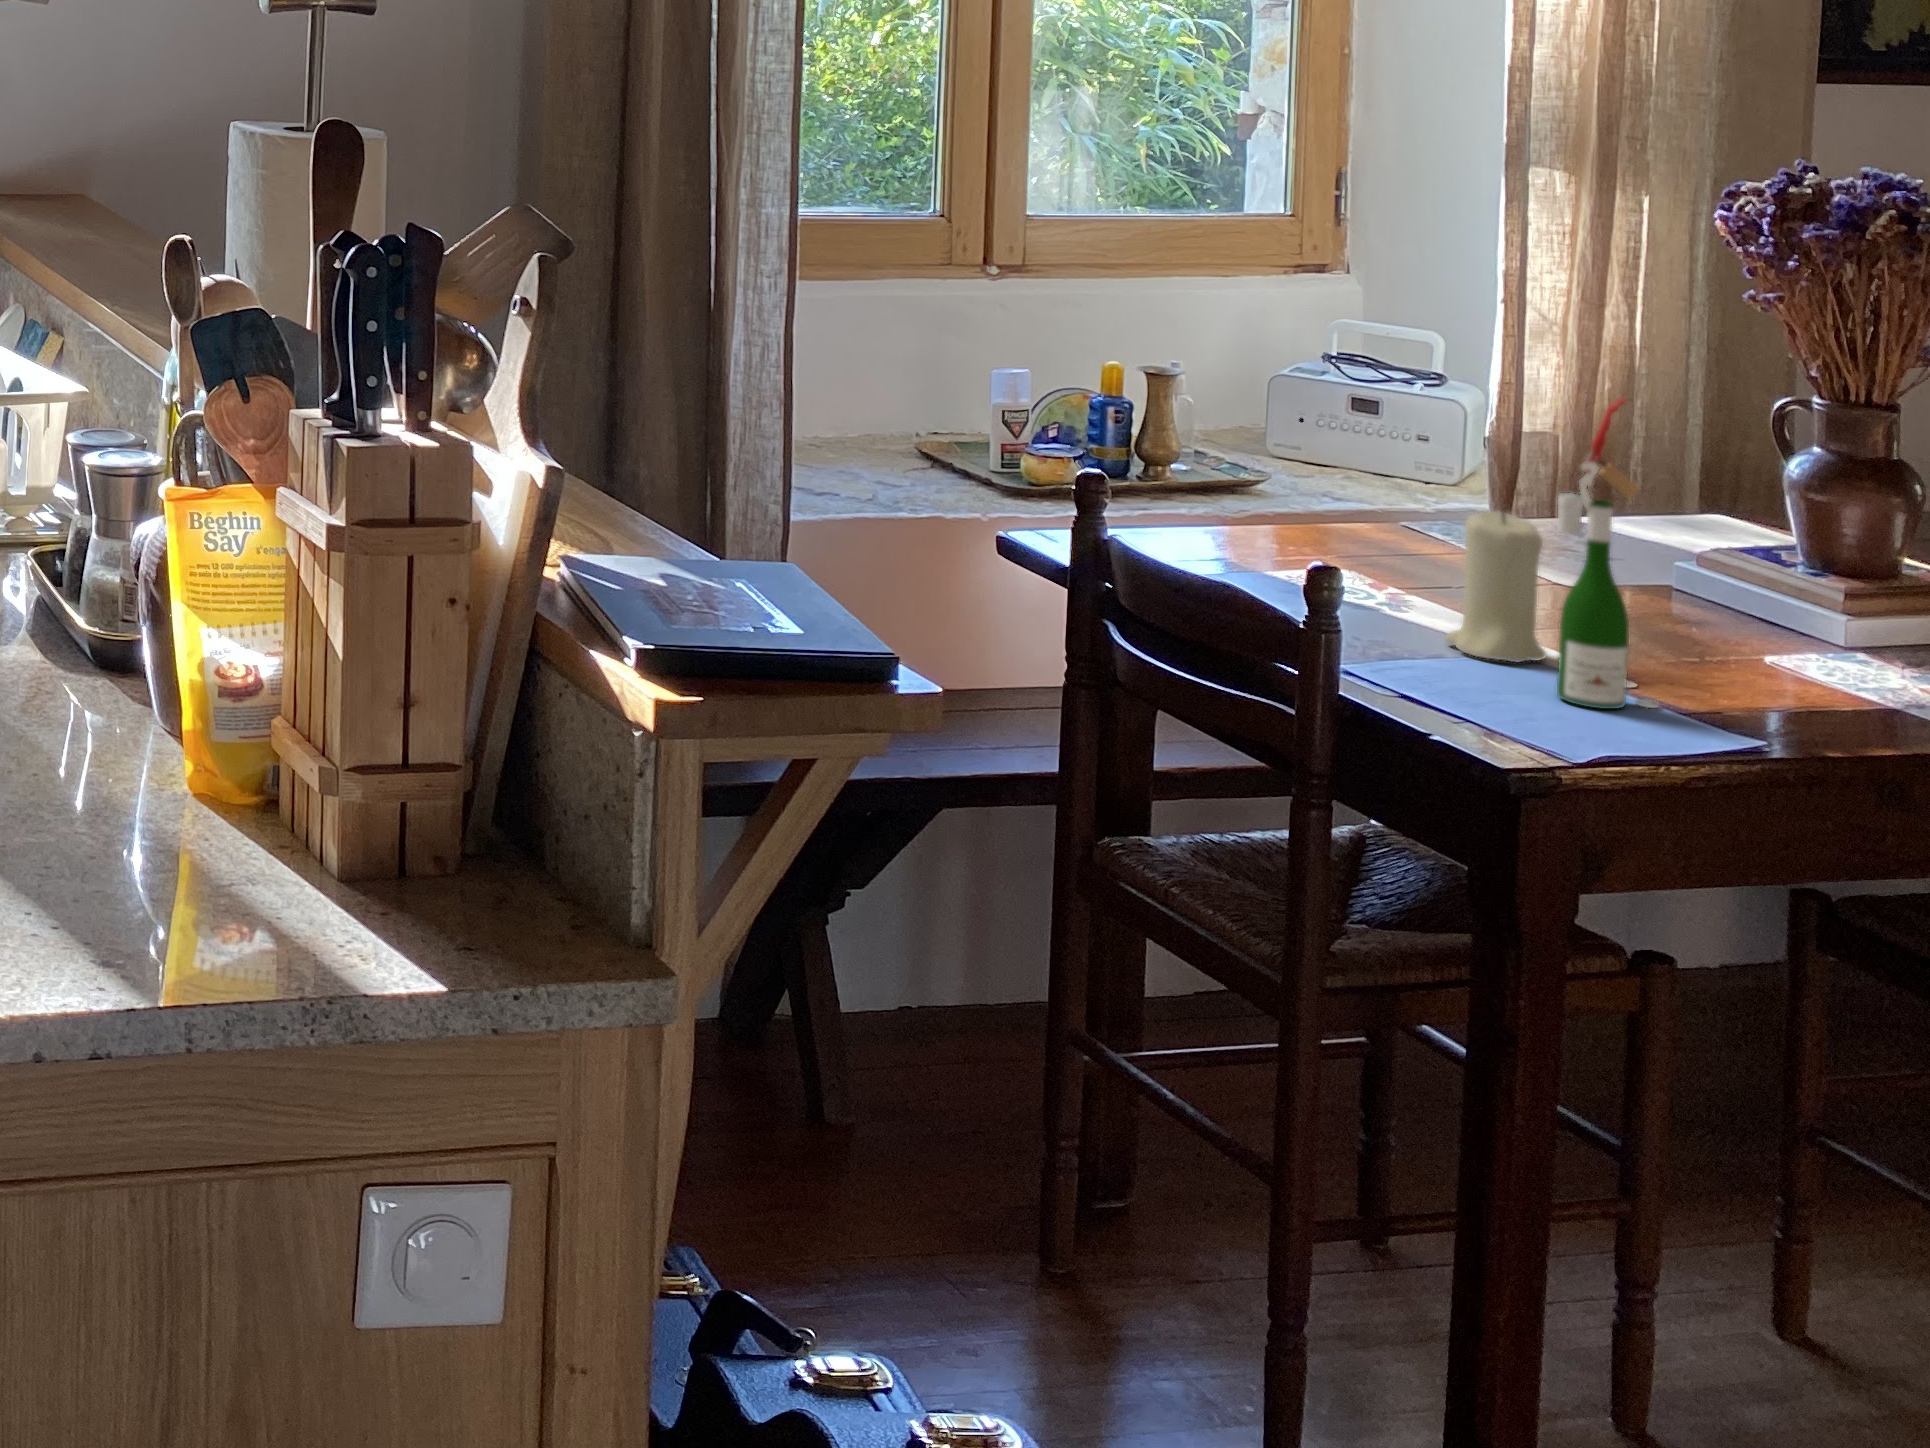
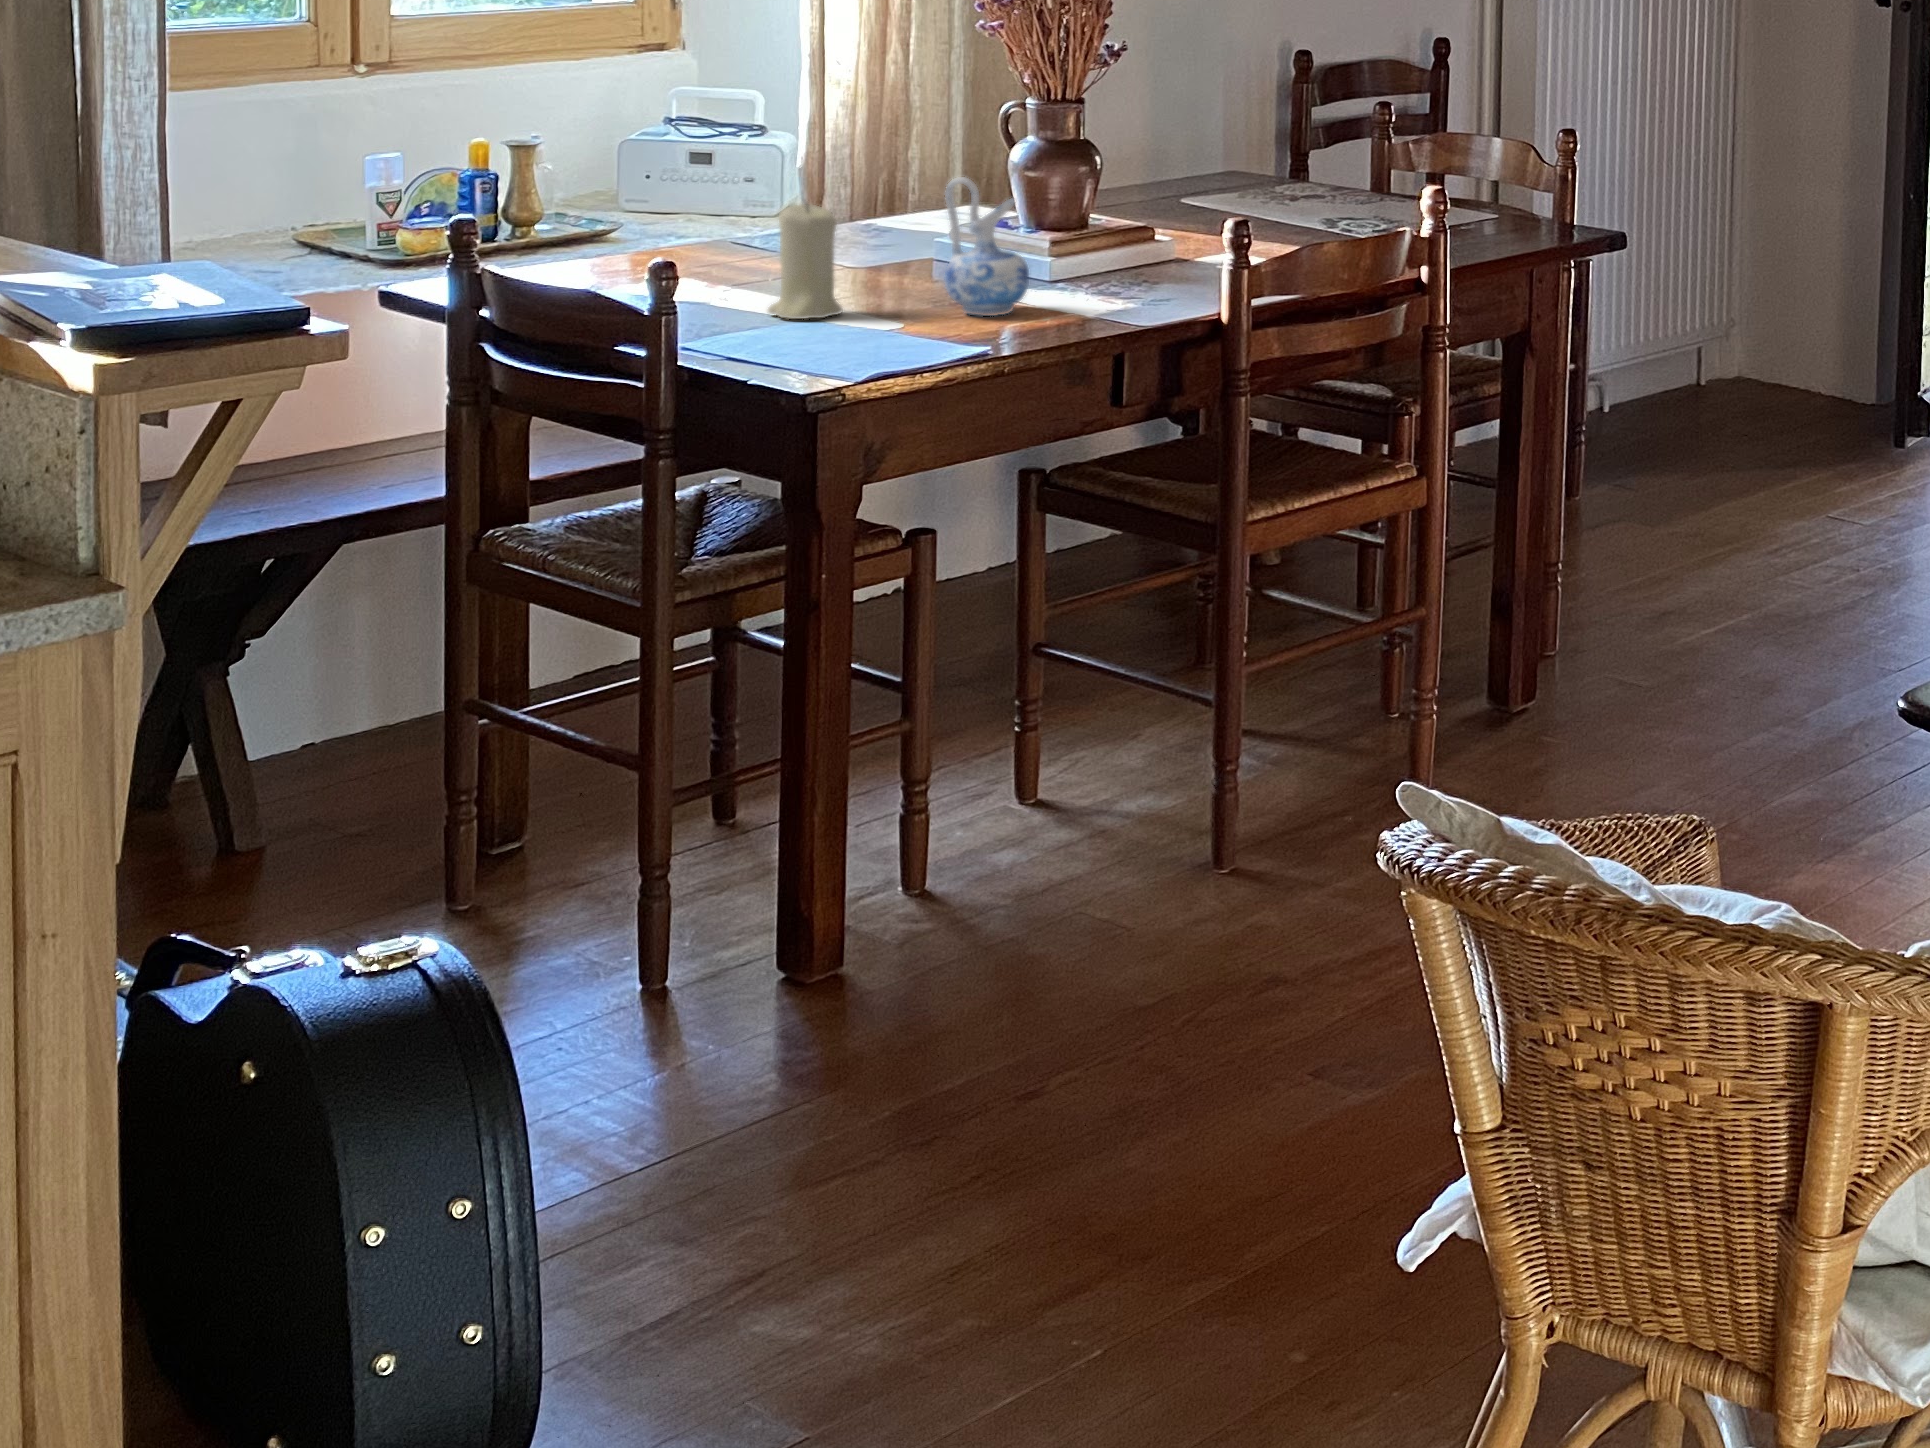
wine bottle: present [1557,399,1658,709] -> none [844,98,921,338]
ceramic pitcher: none [1694,507,1823,702] -> present [945,177,1029,316]

